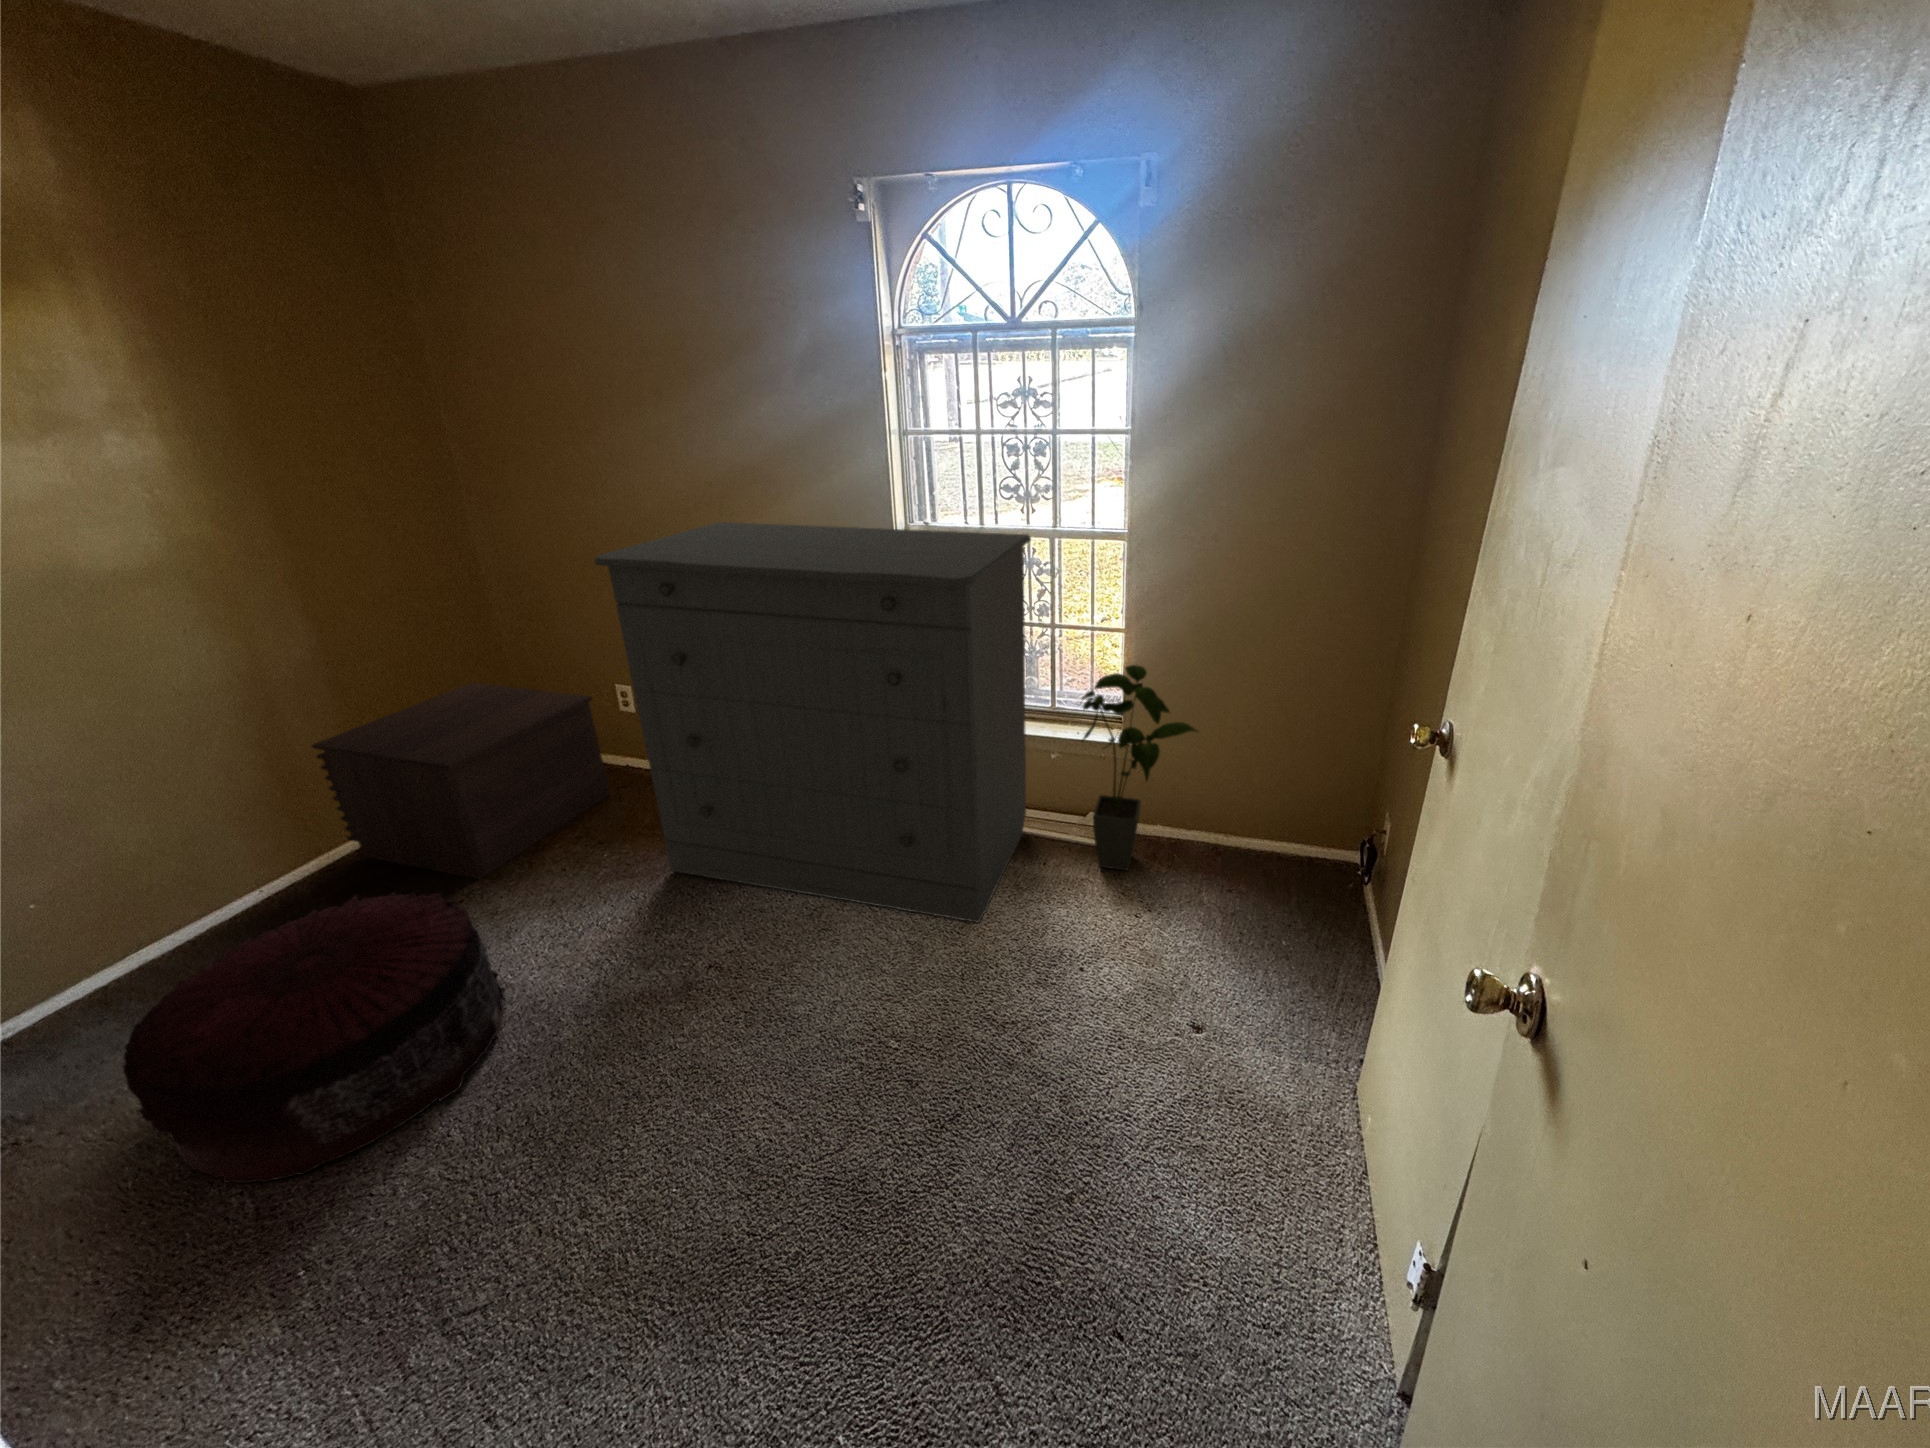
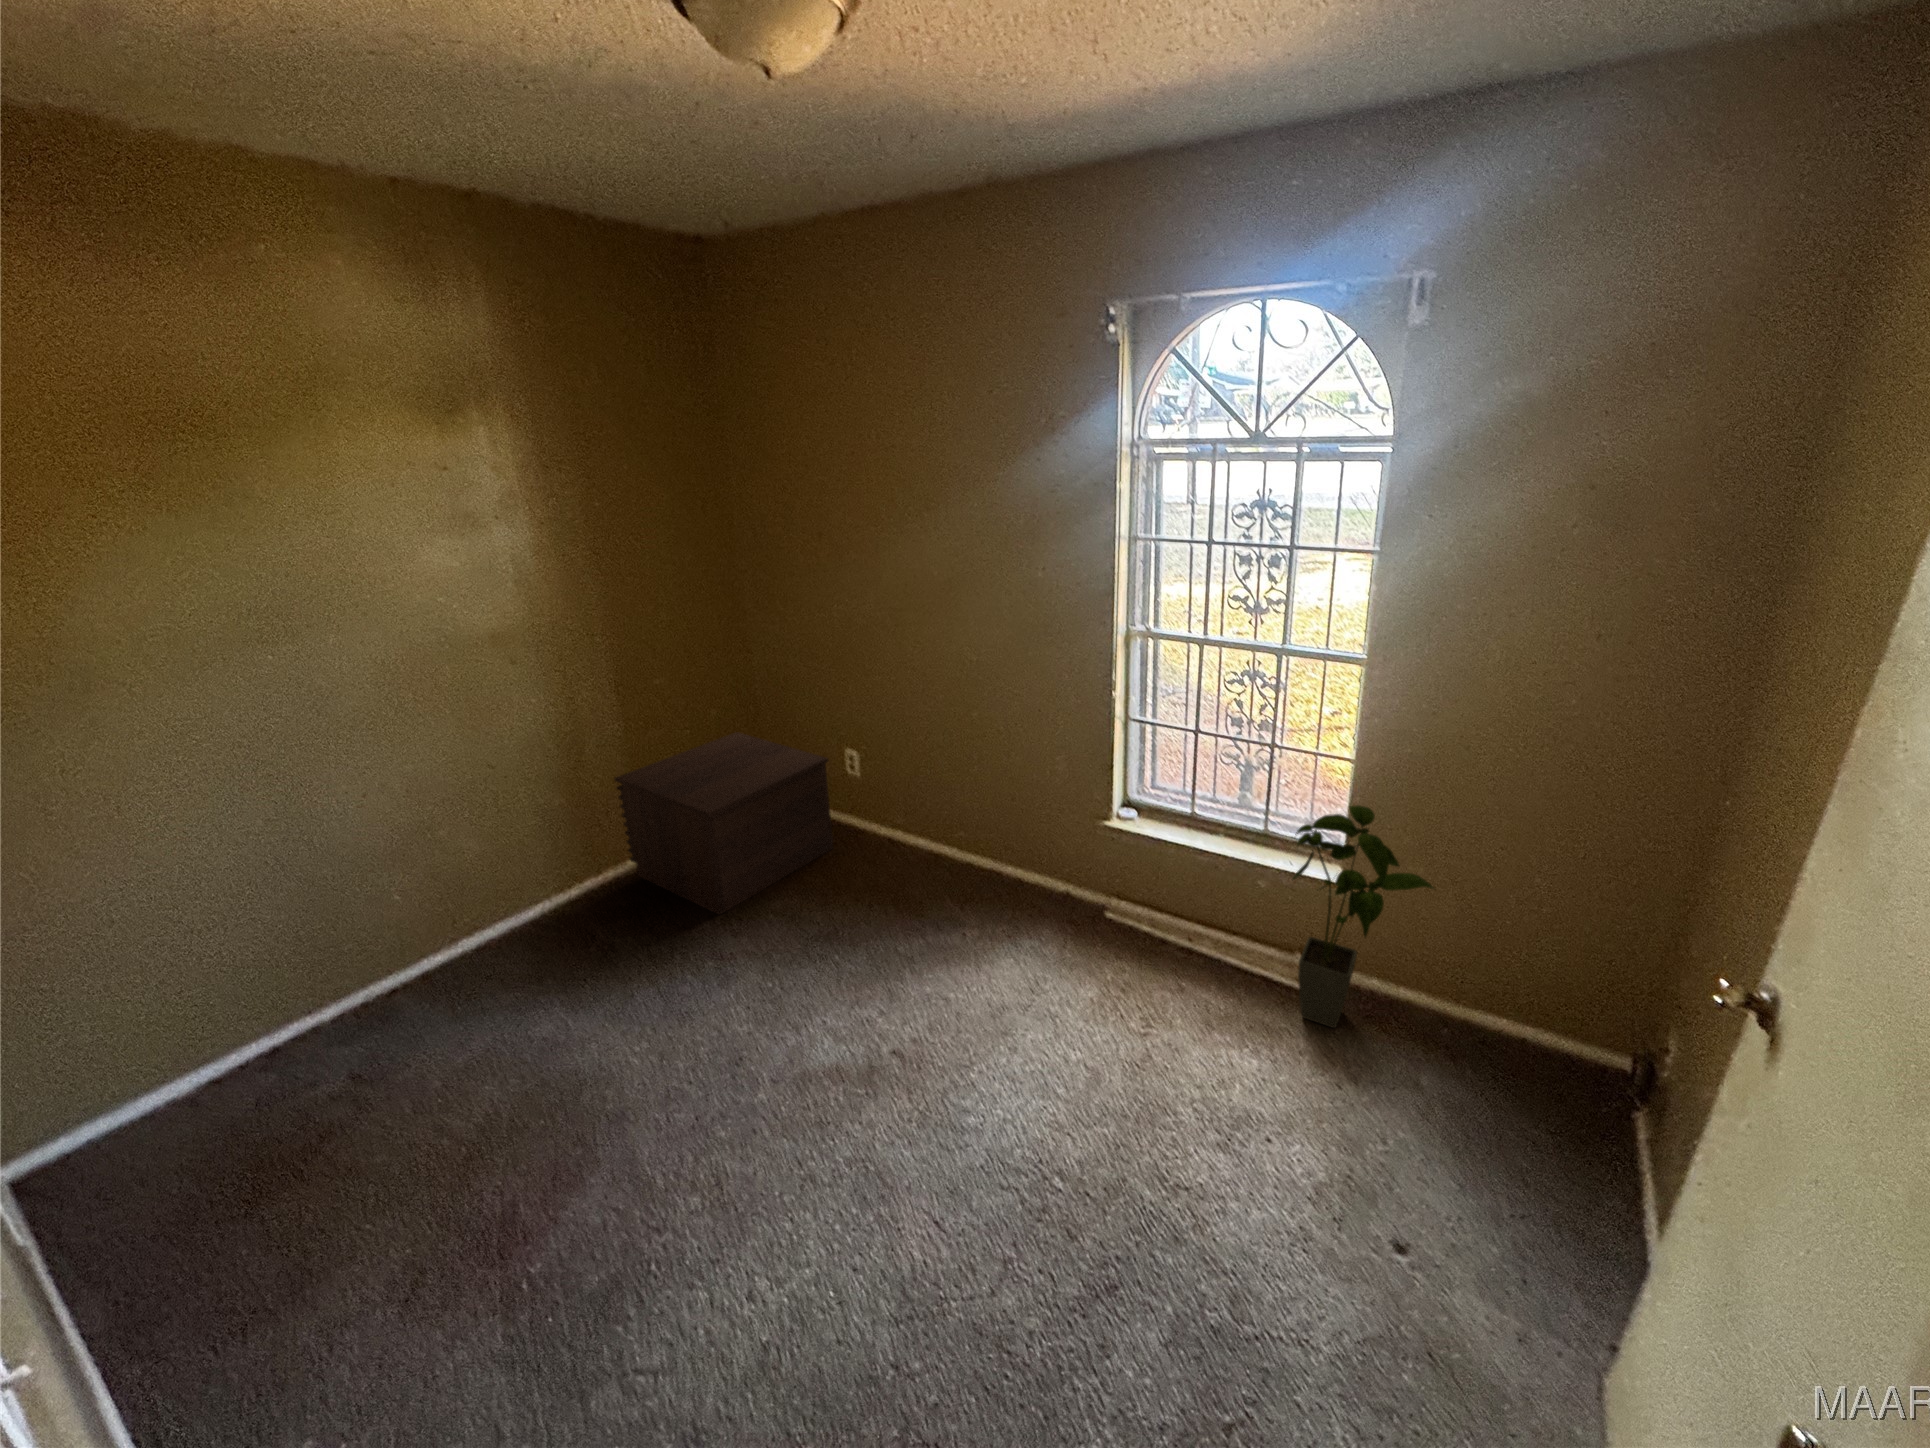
dresser: present [594,522,1031,923] -> none [842,612,1256,1057]
pouf: present [123,892,505,1183] -> none [450,924,725,1173]

